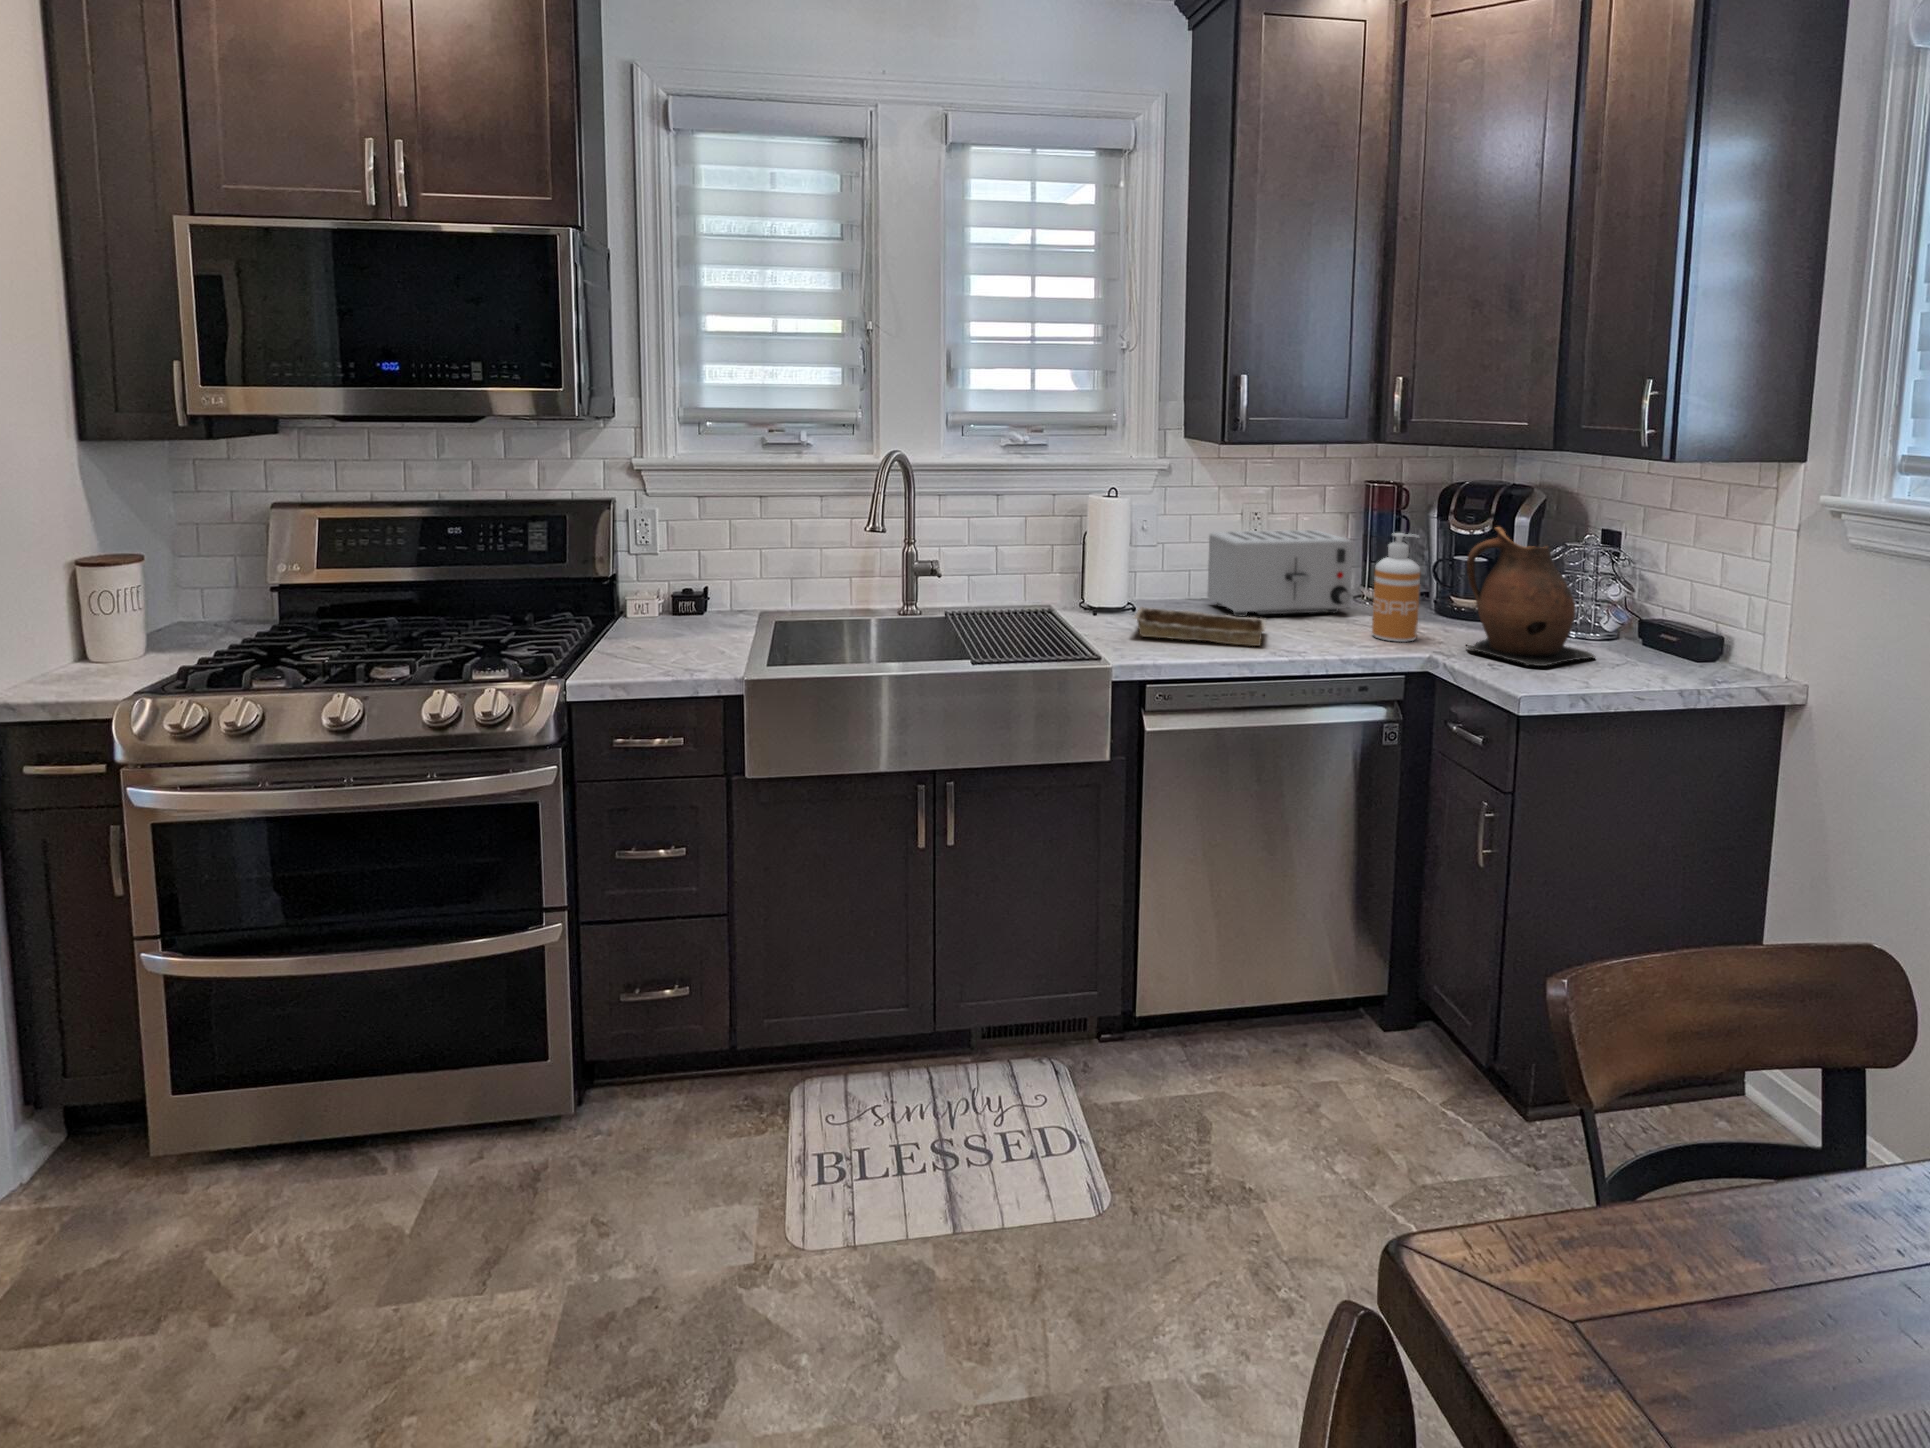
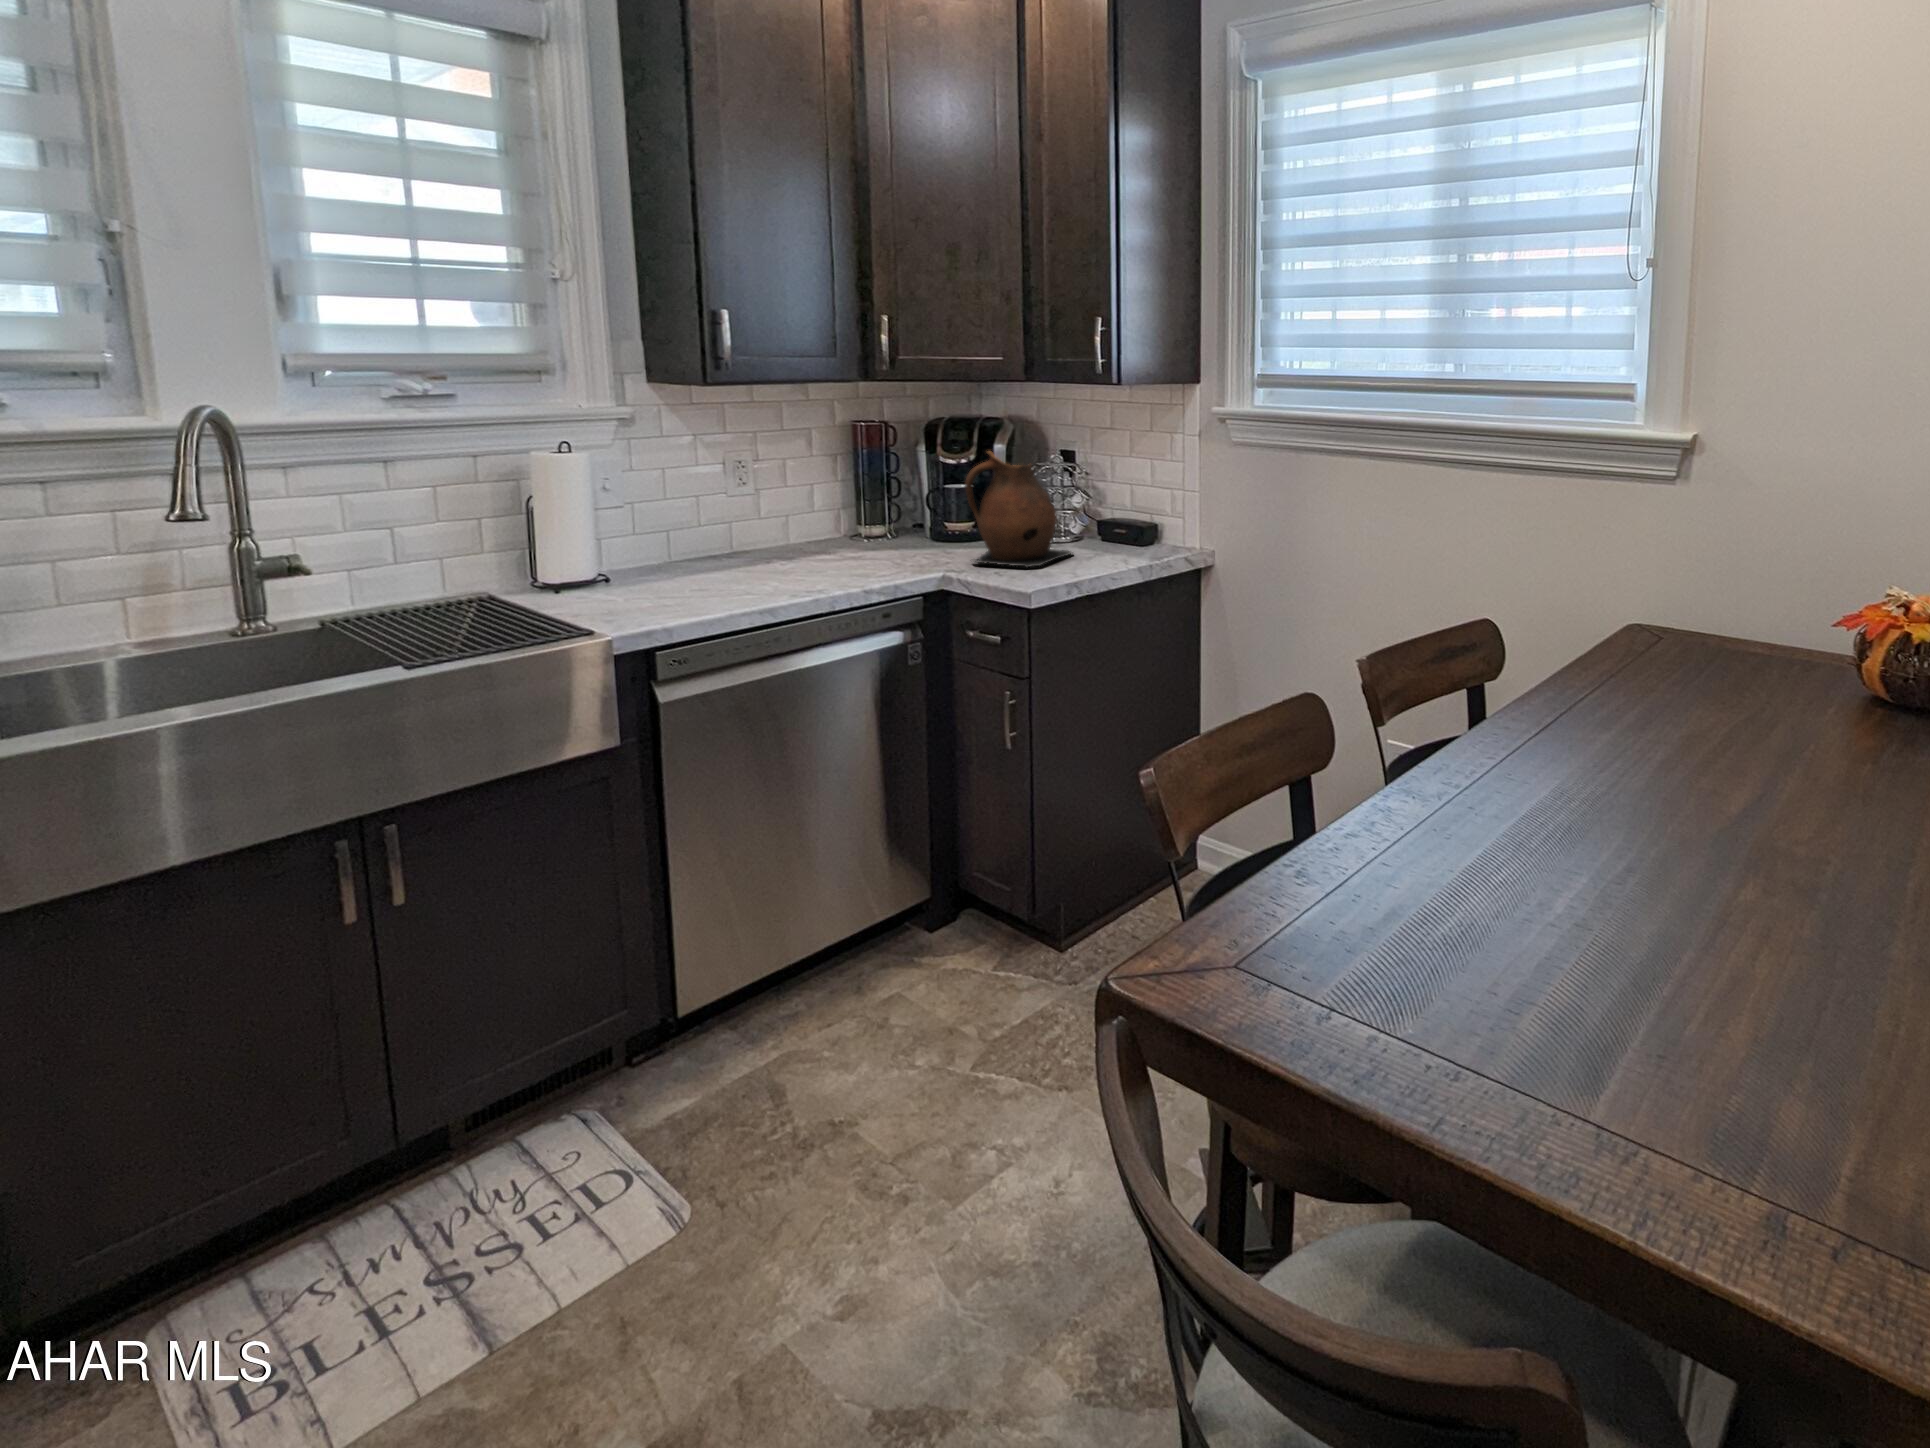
toaster: present [1207,530,1353,617] -> none [689,473,852,569]
soap dispenser: present [1372,533,1420,642] -> none [881,465,925,568]
tray: present [1135,607,1266,646] -> none [618,565,781,604]

